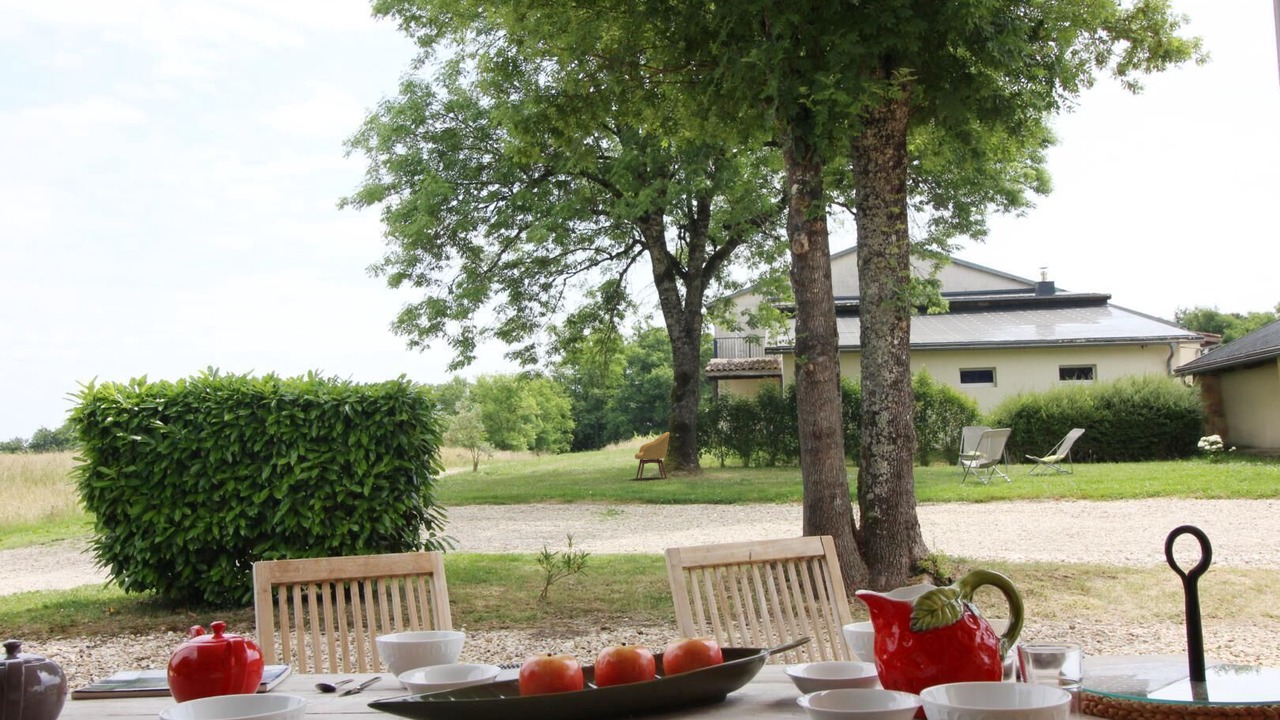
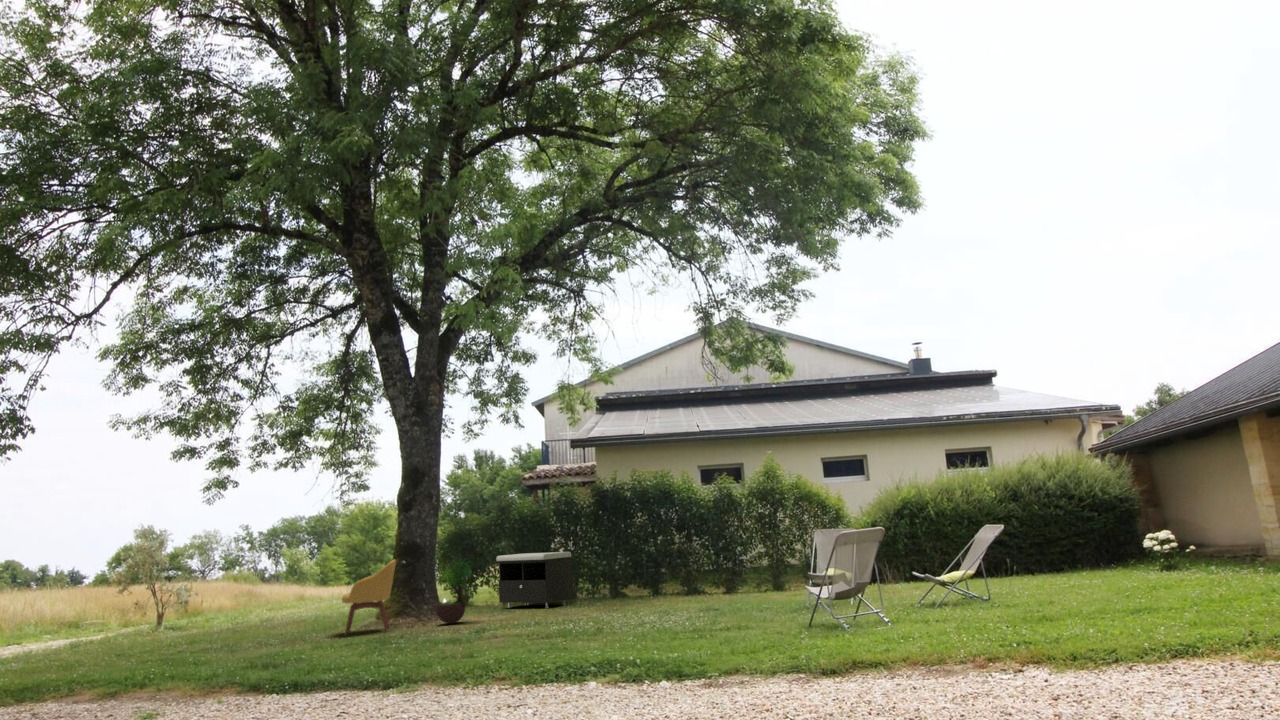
potted tree: none [696,431,722,476] -> present [436,561,471,624]
storage bench: none [725,432,780,470] -> present [496,552,574,608]

